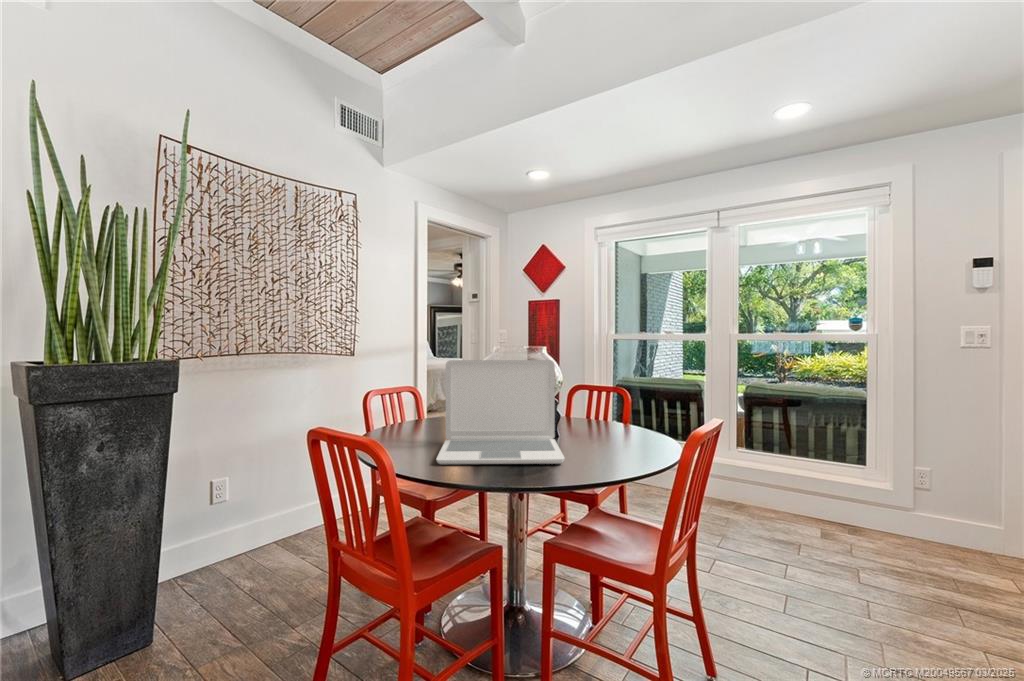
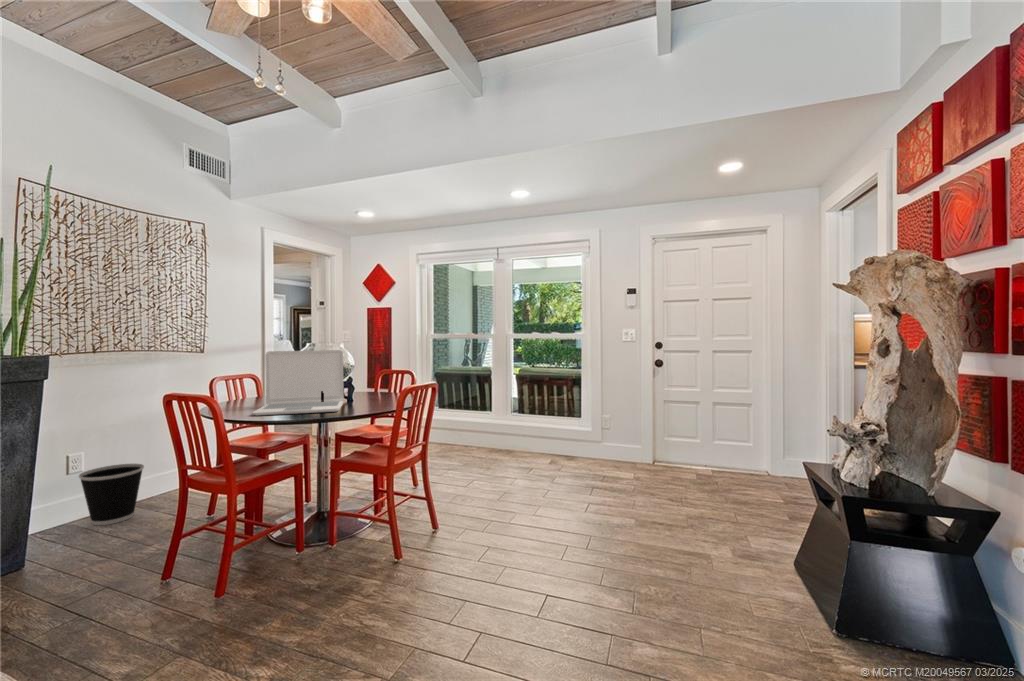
wastebasket: none [219,493,290,574] -> present [79,464,144,525]

